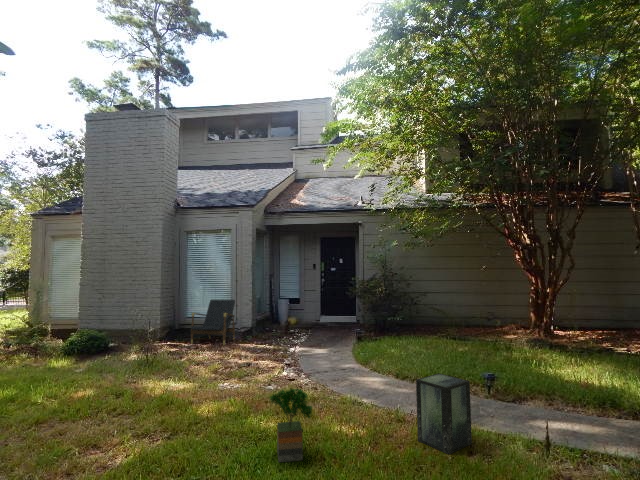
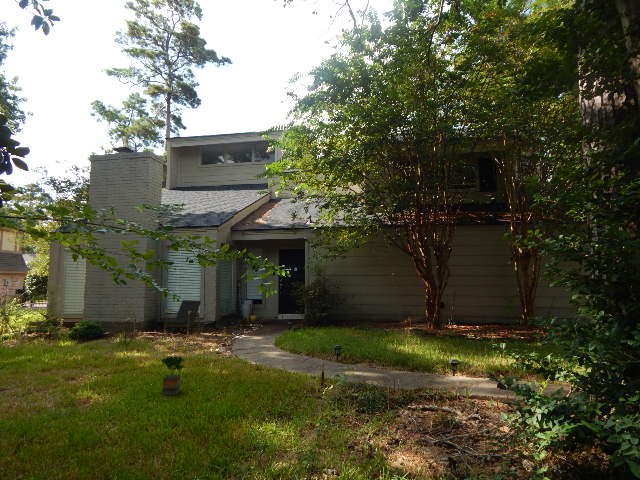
storage box: present [416,373,472,454] -> none [250,352,279,396]

